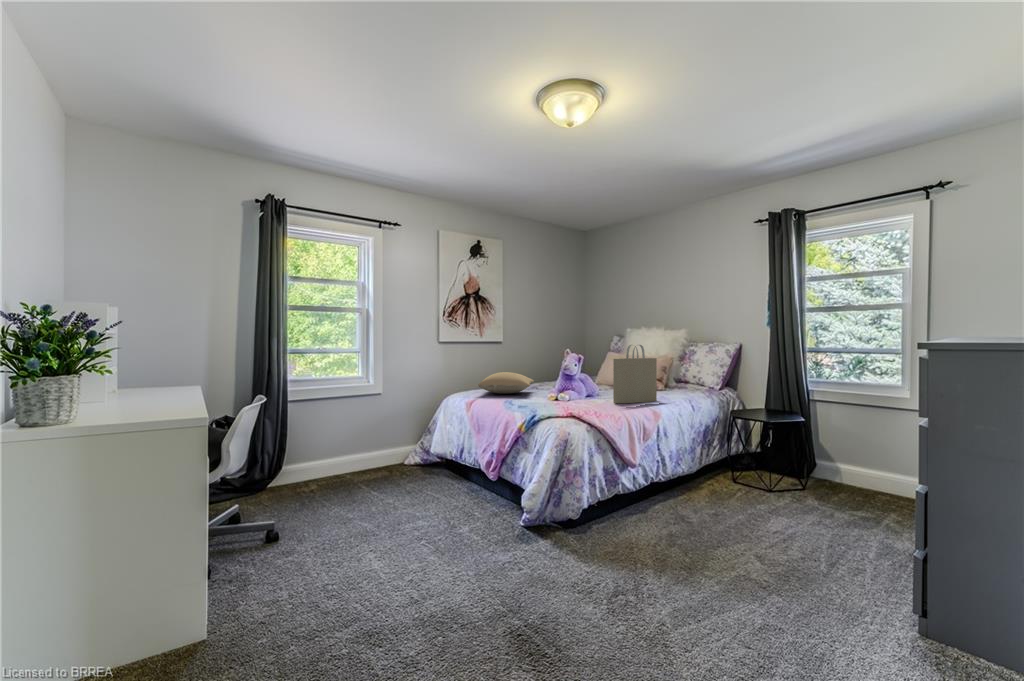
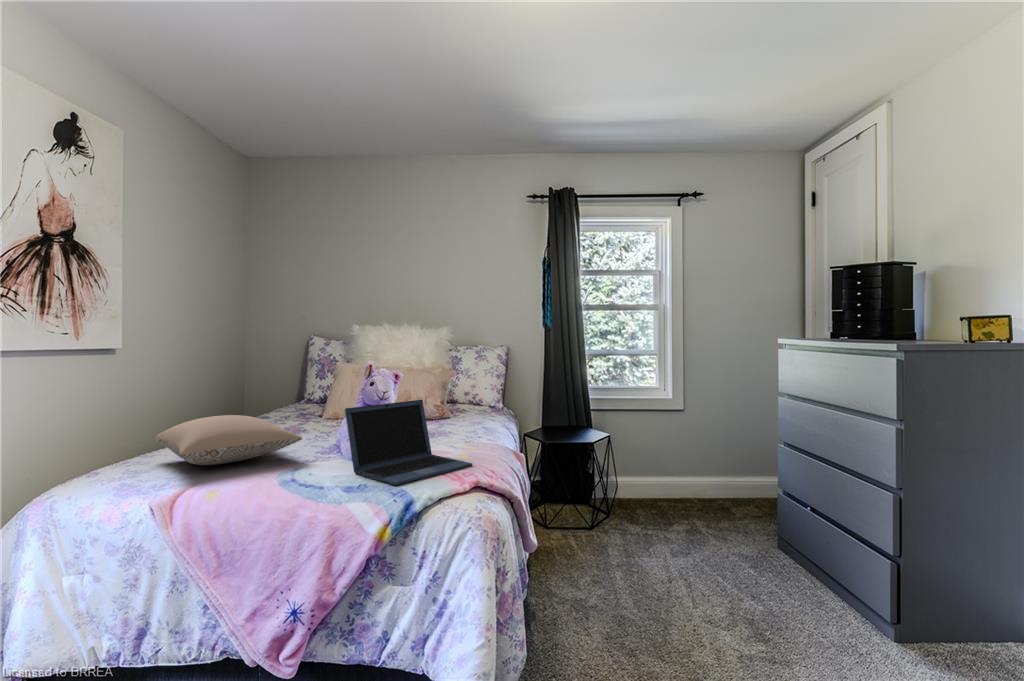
tote bag: present [613,345,657,403] -> none [470,353,501,449]
laptop: none [534,370,590,408] -> present [345,400,472,485]

